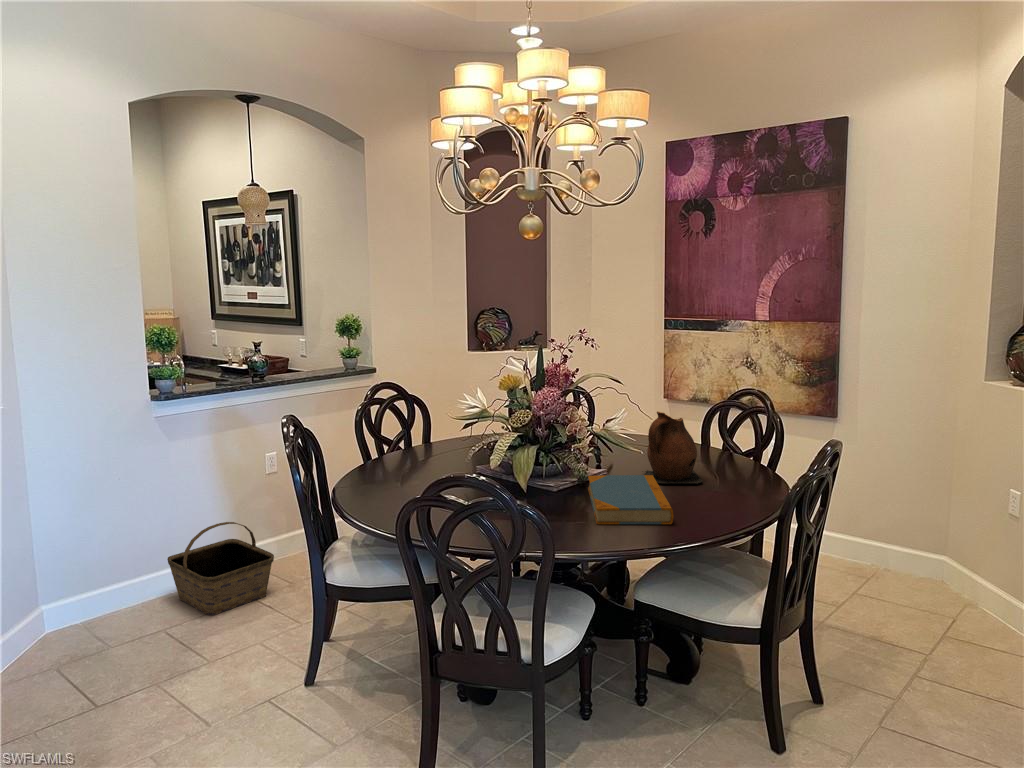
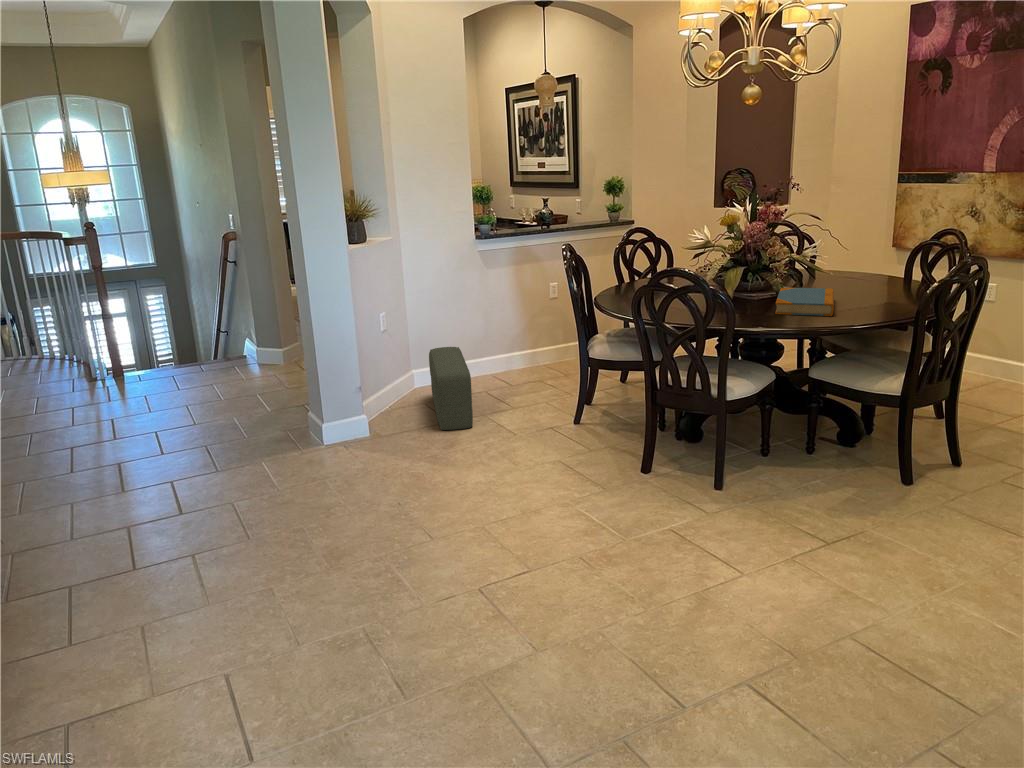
ceramic pitcher: present [644,411,703,484] -> none [830,241,877,298]
basket: present [167,522,274,615] -> none [484,328,555,389]
pouf: none [69,566,139,723] -> present [429,347,473,430]

